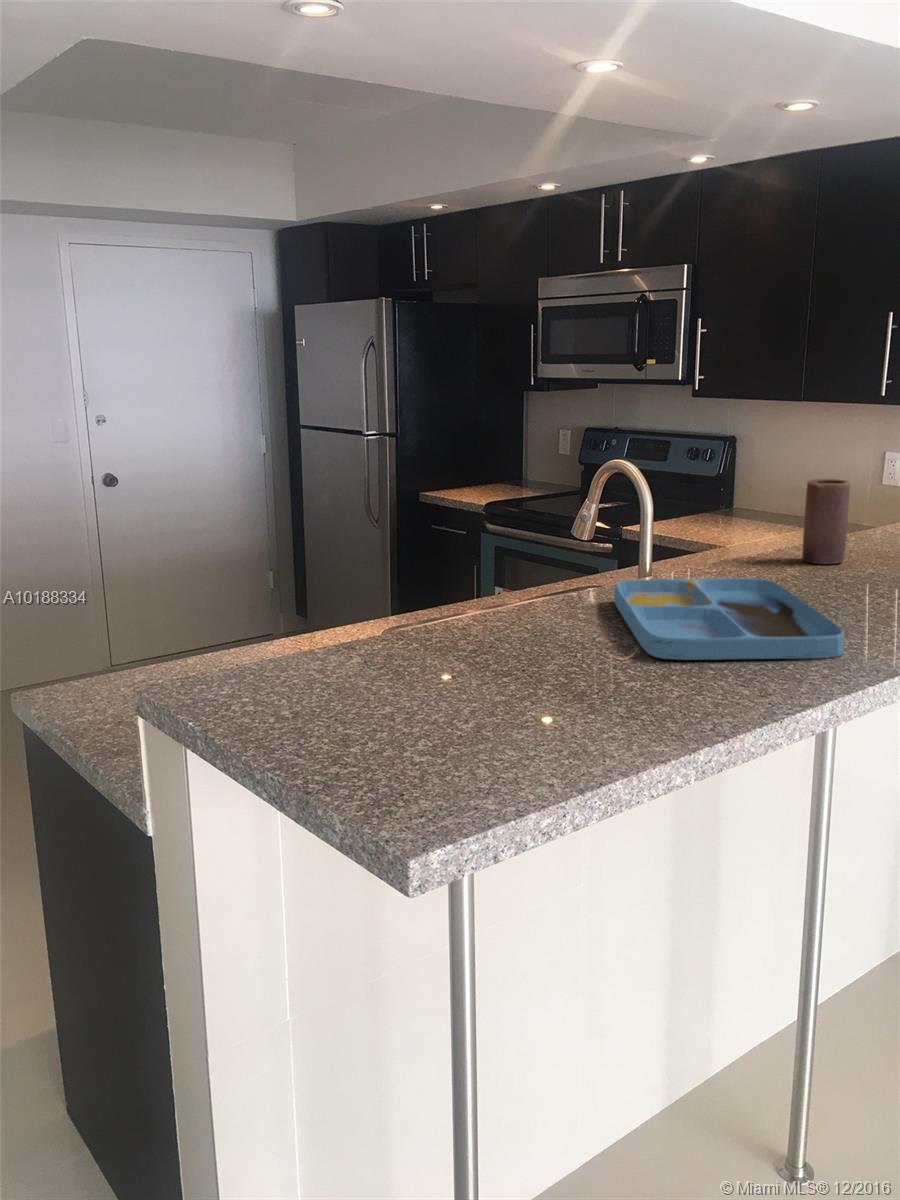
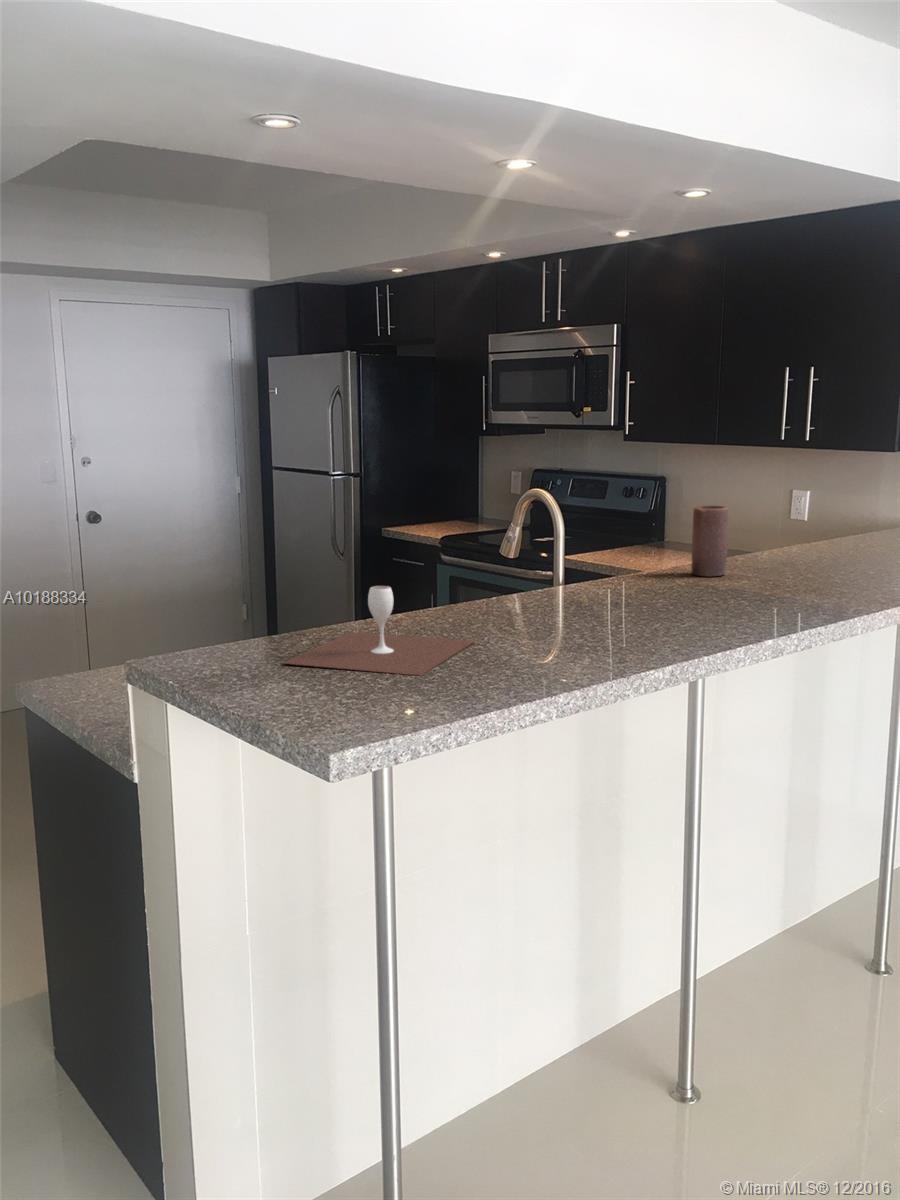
tray: present [614,578,844,660] -> none [524,584,695,640]
wine glass: none [329,593,567,716] -> present [284,586,474,676]

